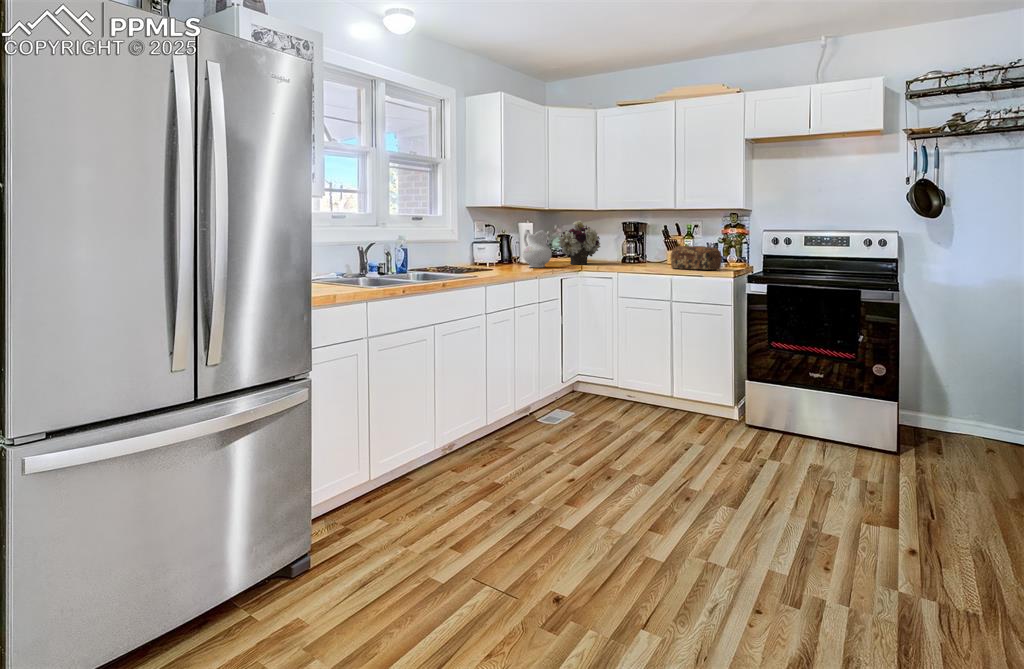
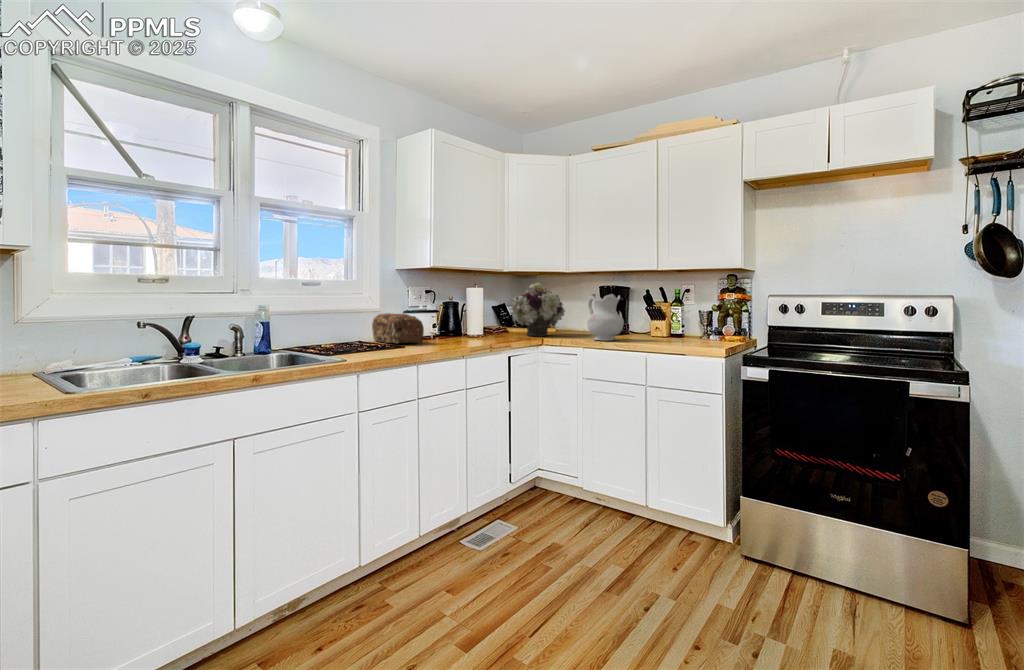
ceramic pitcher: present [523,230,552,268] -> present [587,294,624,341]
bread loaf: present [671,246,722,270] -> present [372,313,424,344]

